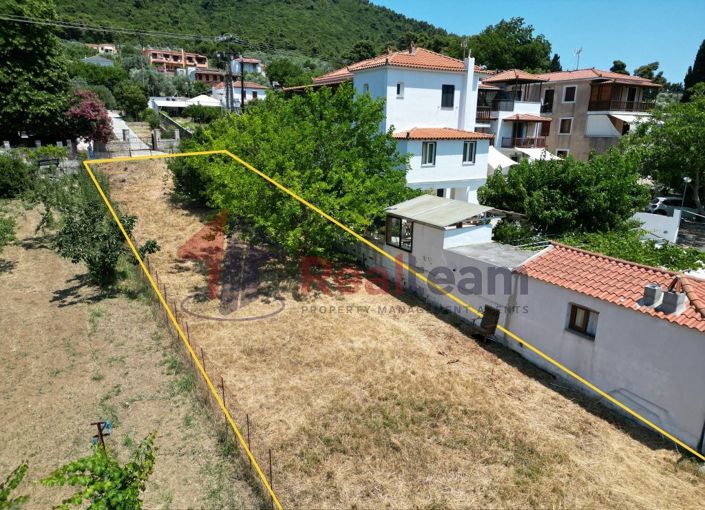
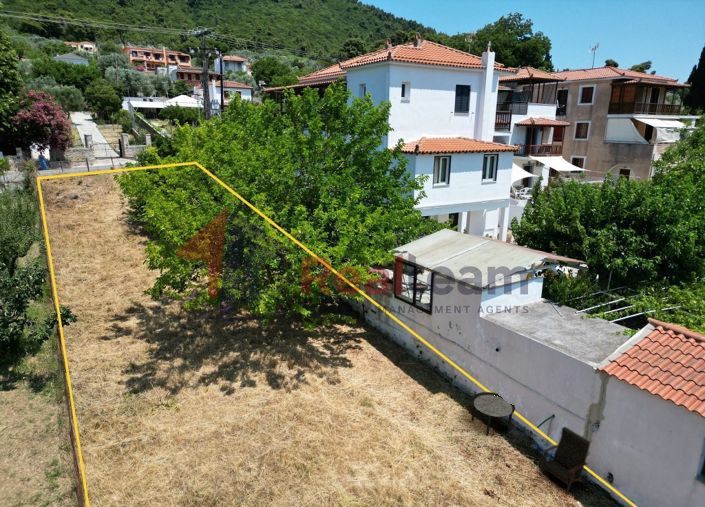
round table: none [432,295,461,320] -> present [472,392,515,436]

